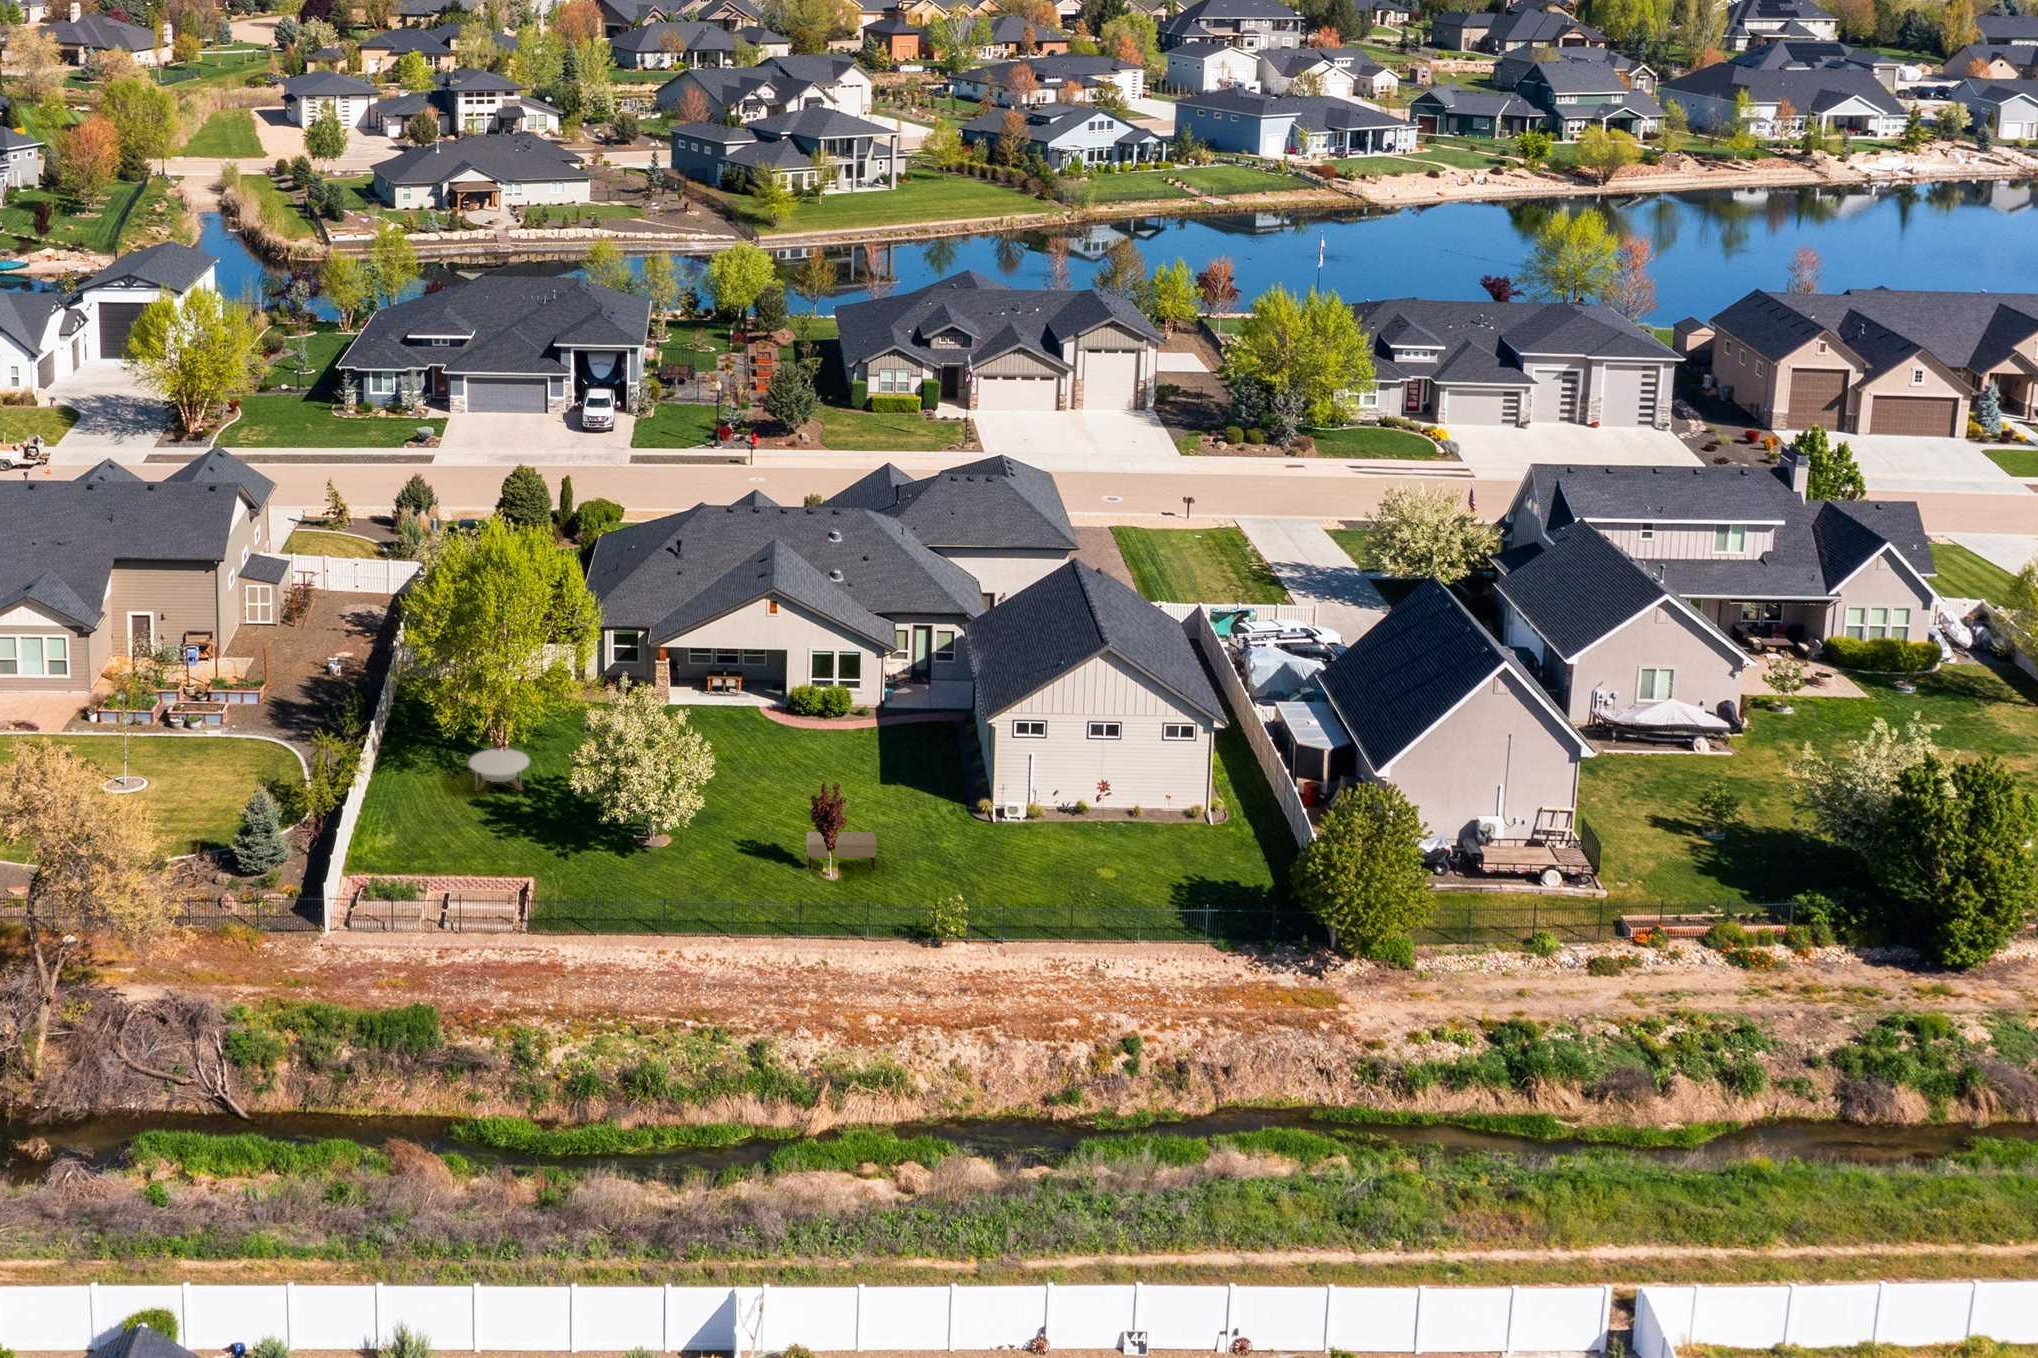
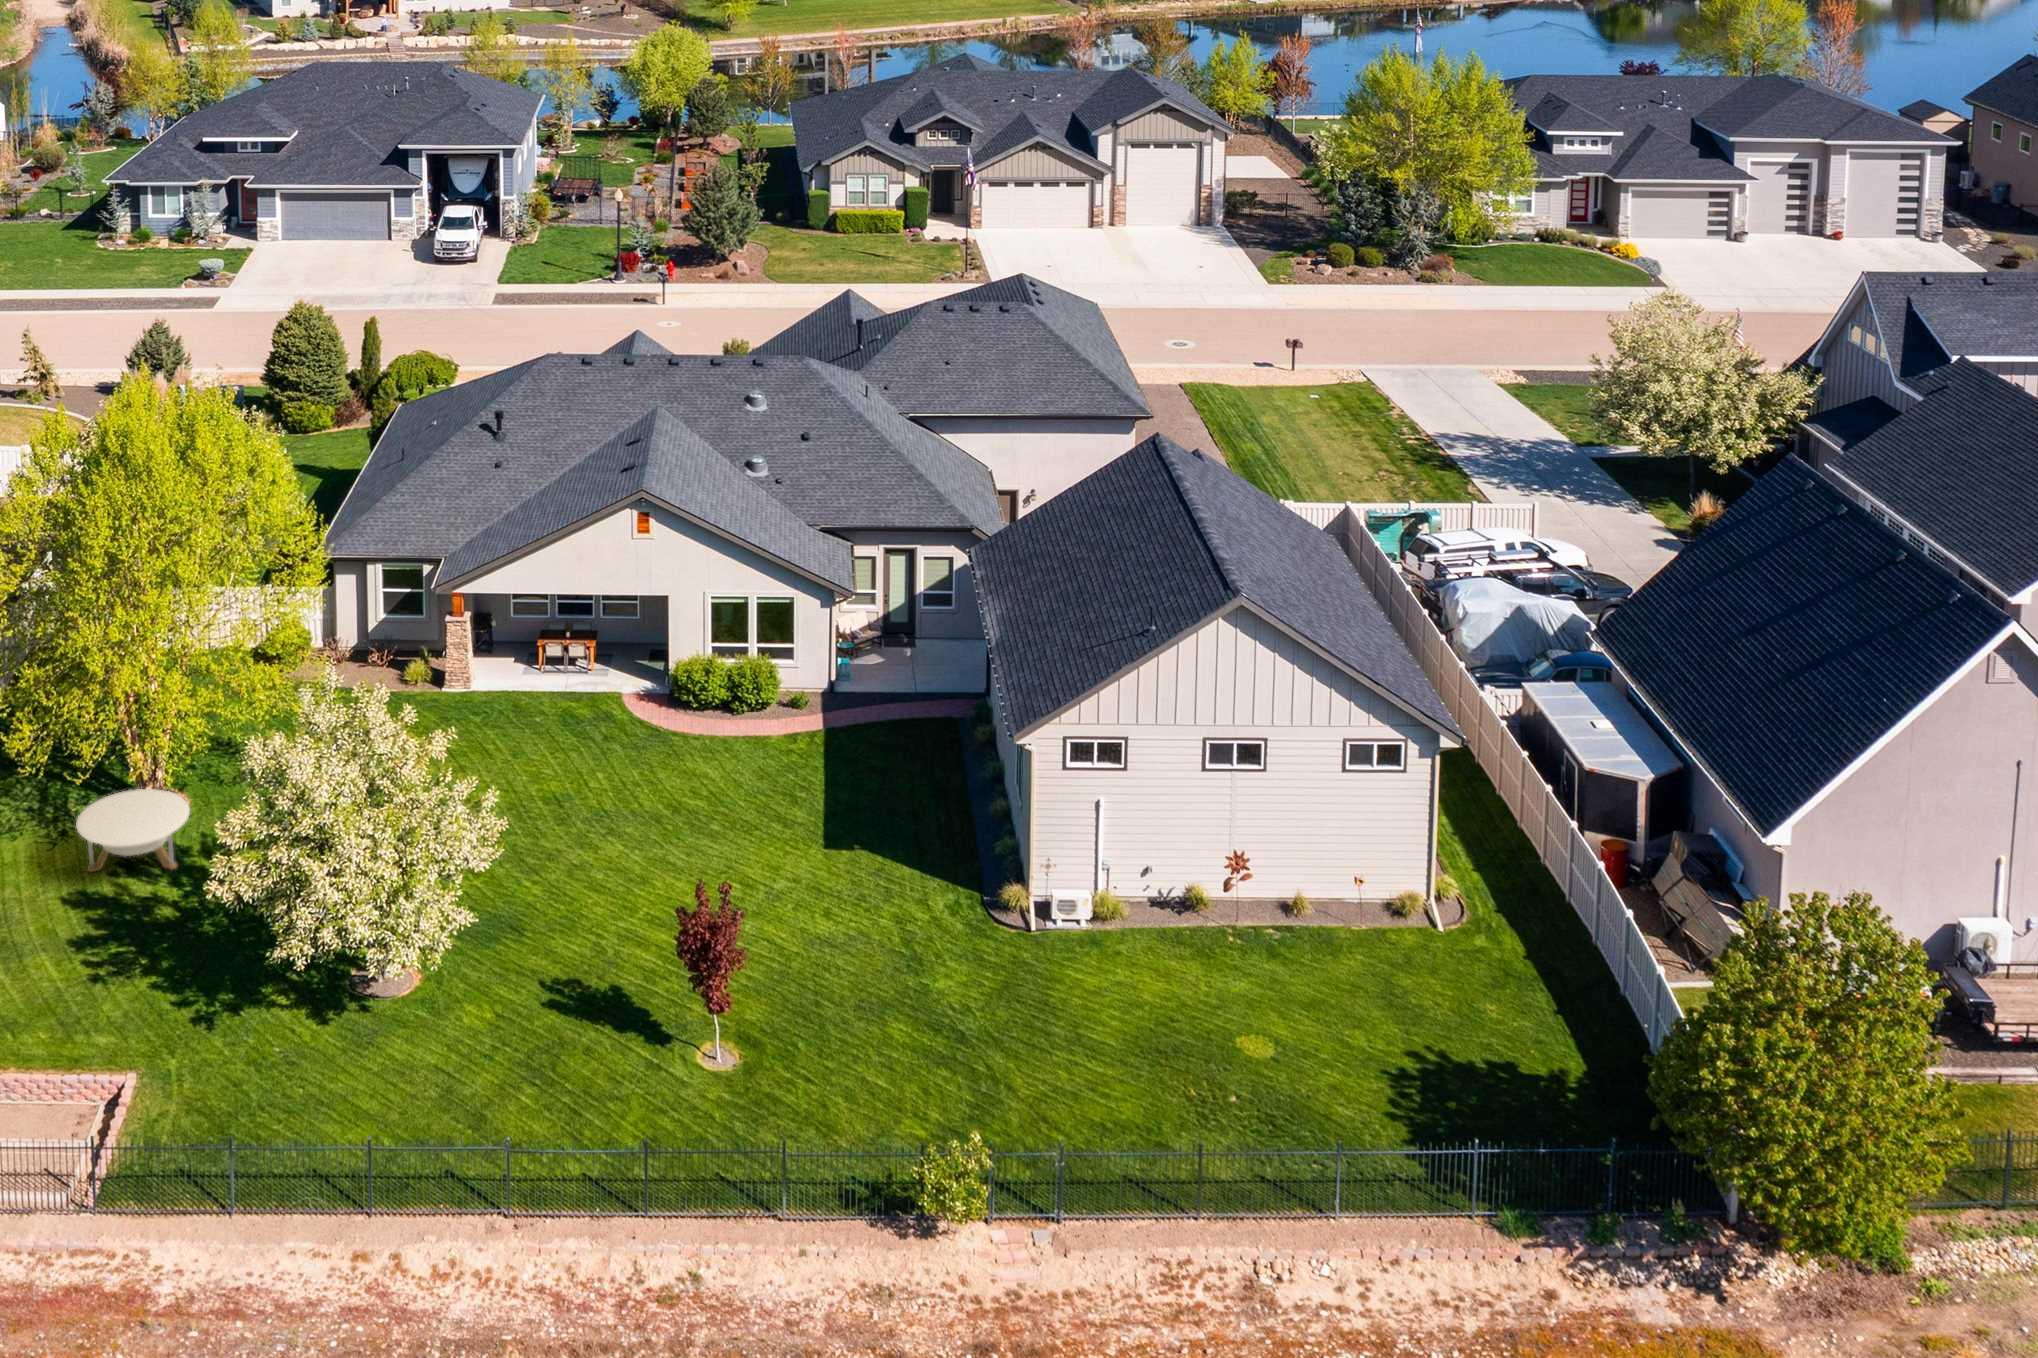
bench: present [806,832,877,870] -> none [677,964,811,1041]

